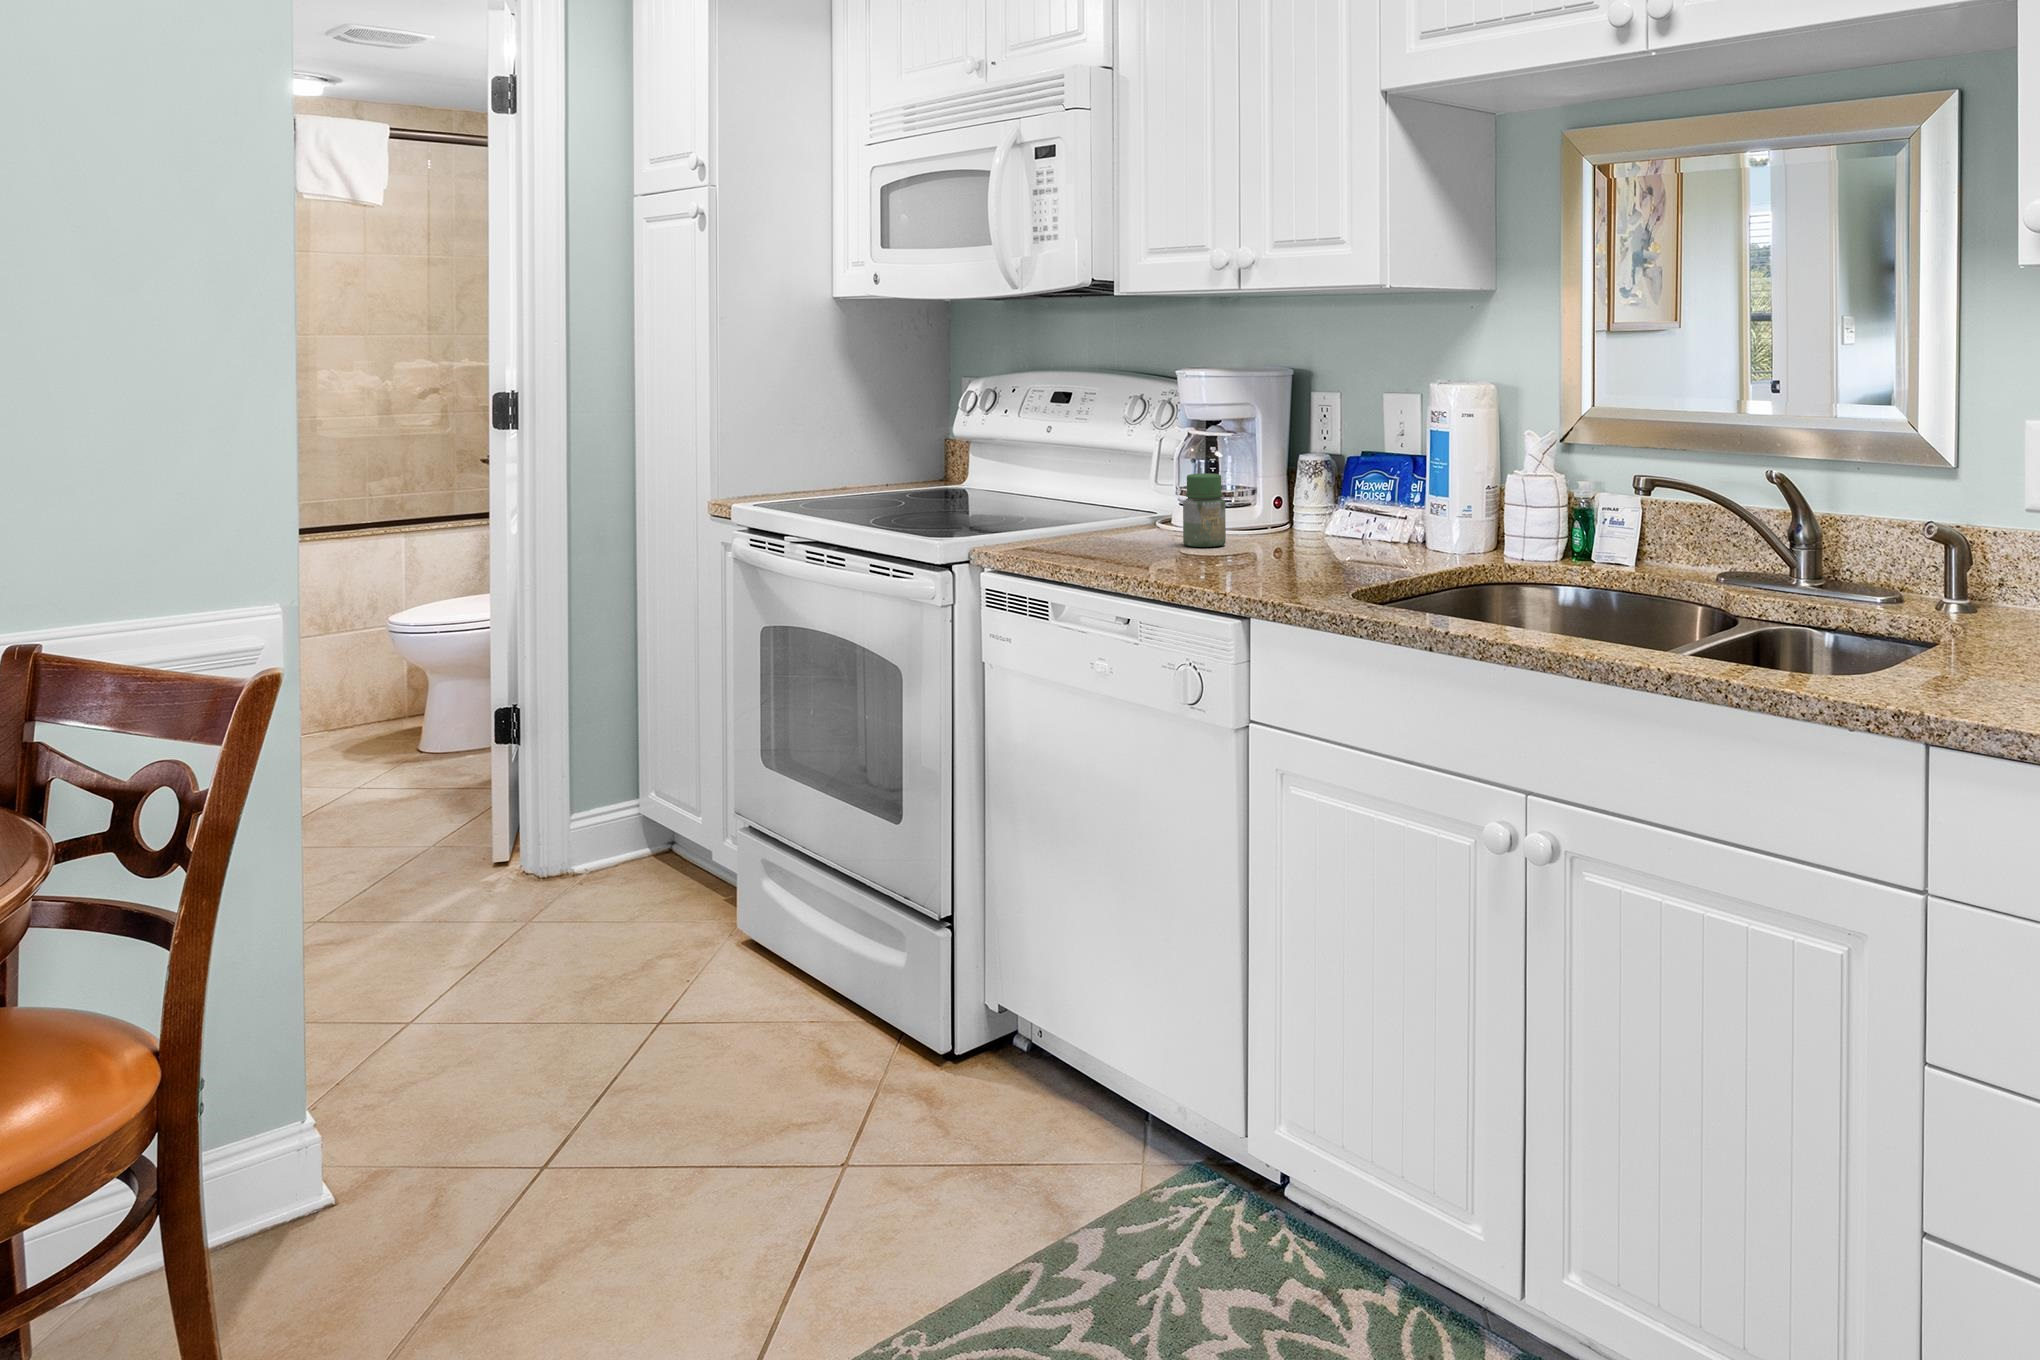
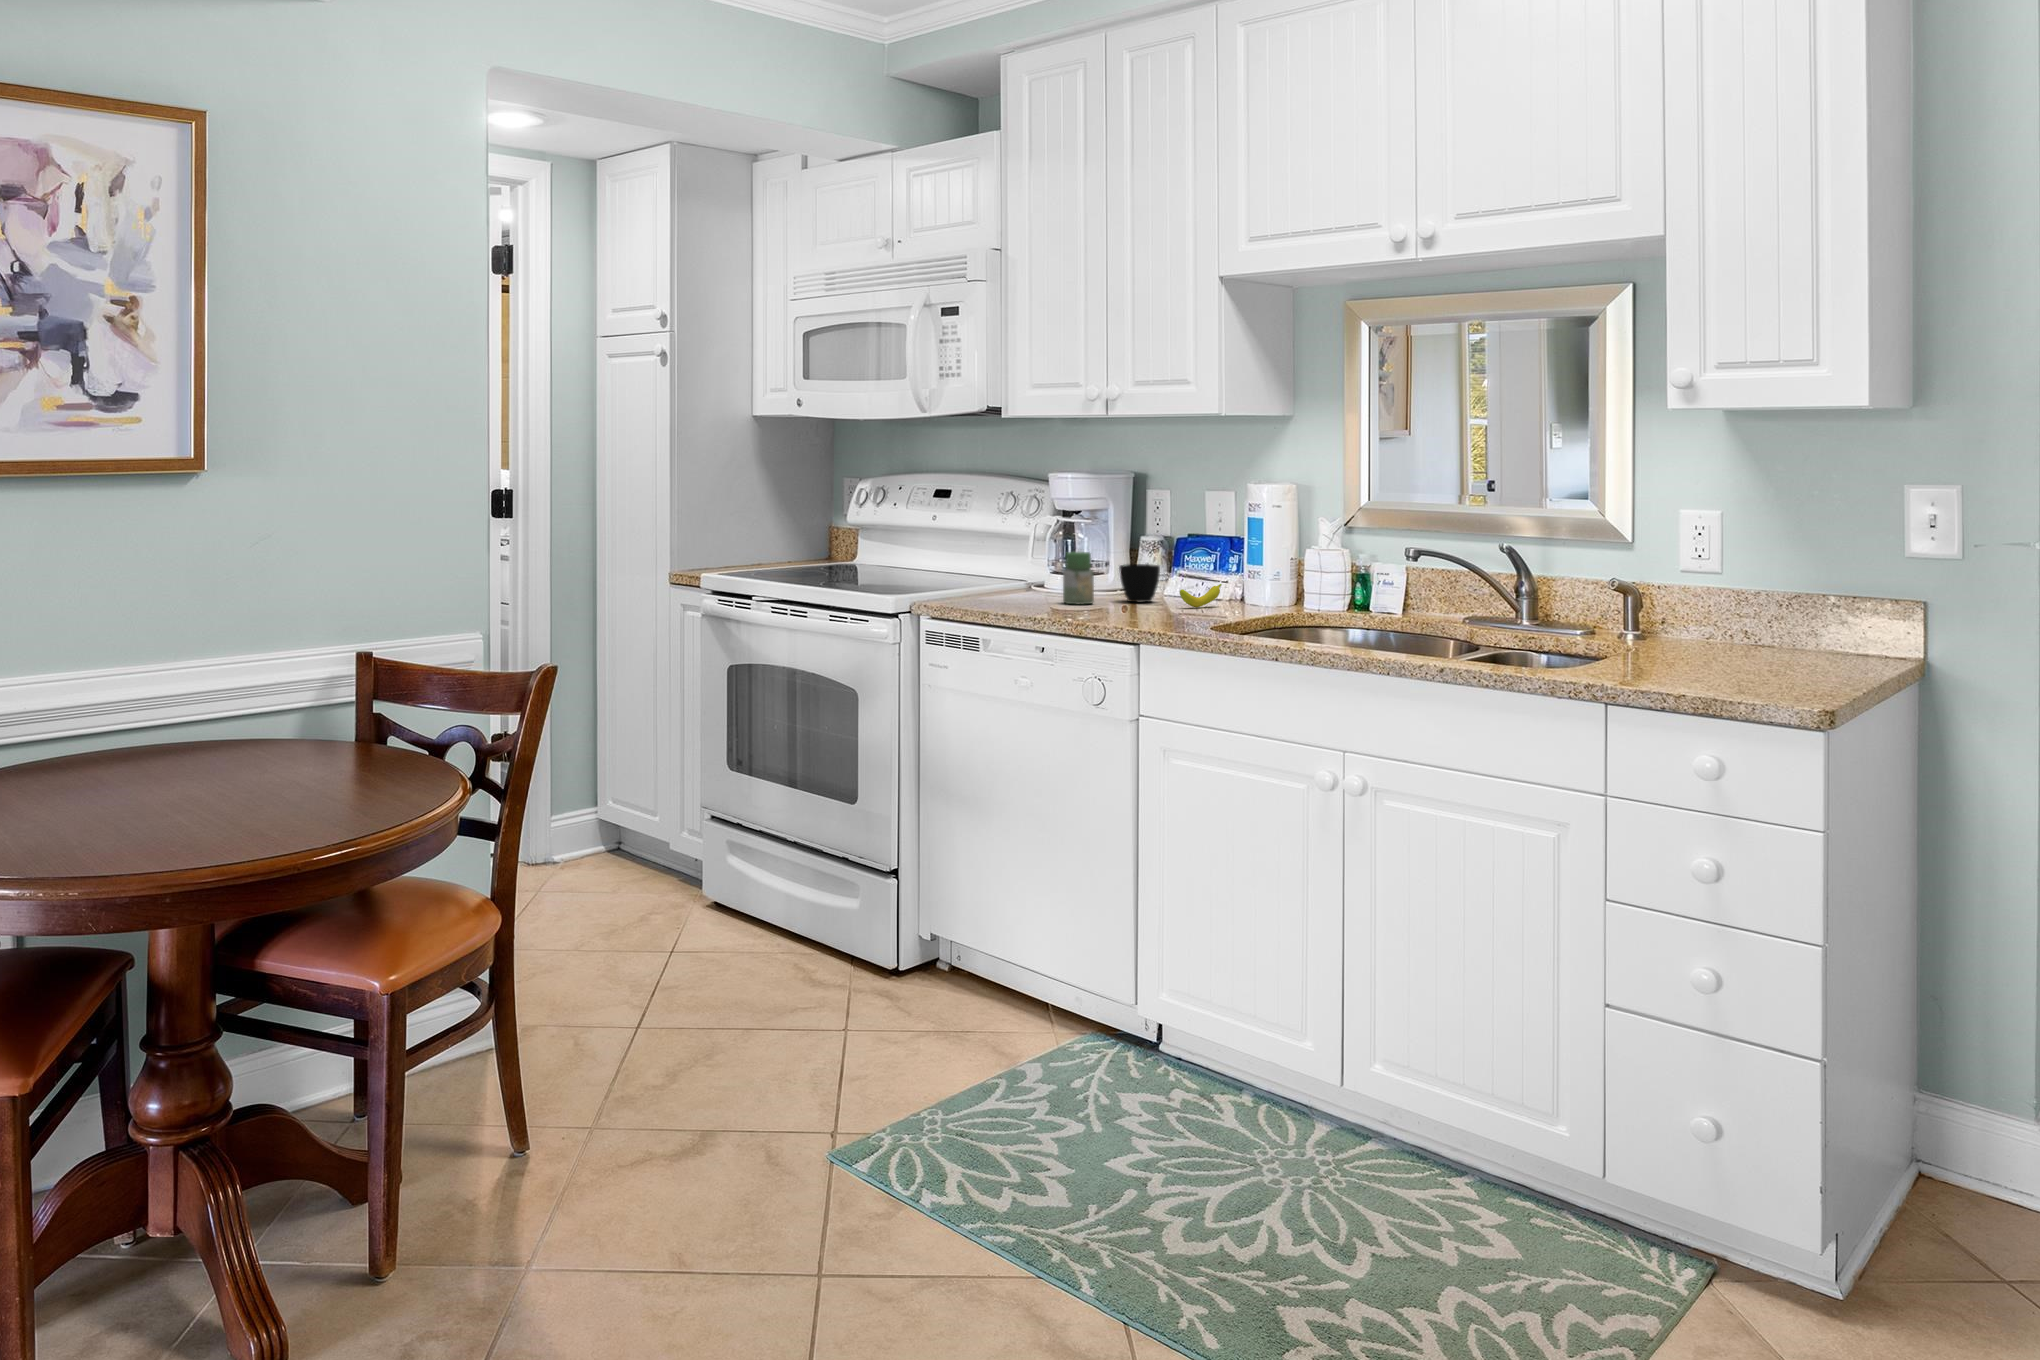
cup: none [1263,490,1318,543] -> present [1119,564,1160,602]
fruit: none [1338,518,1398,551] -> present [1180,584,1222,607]

